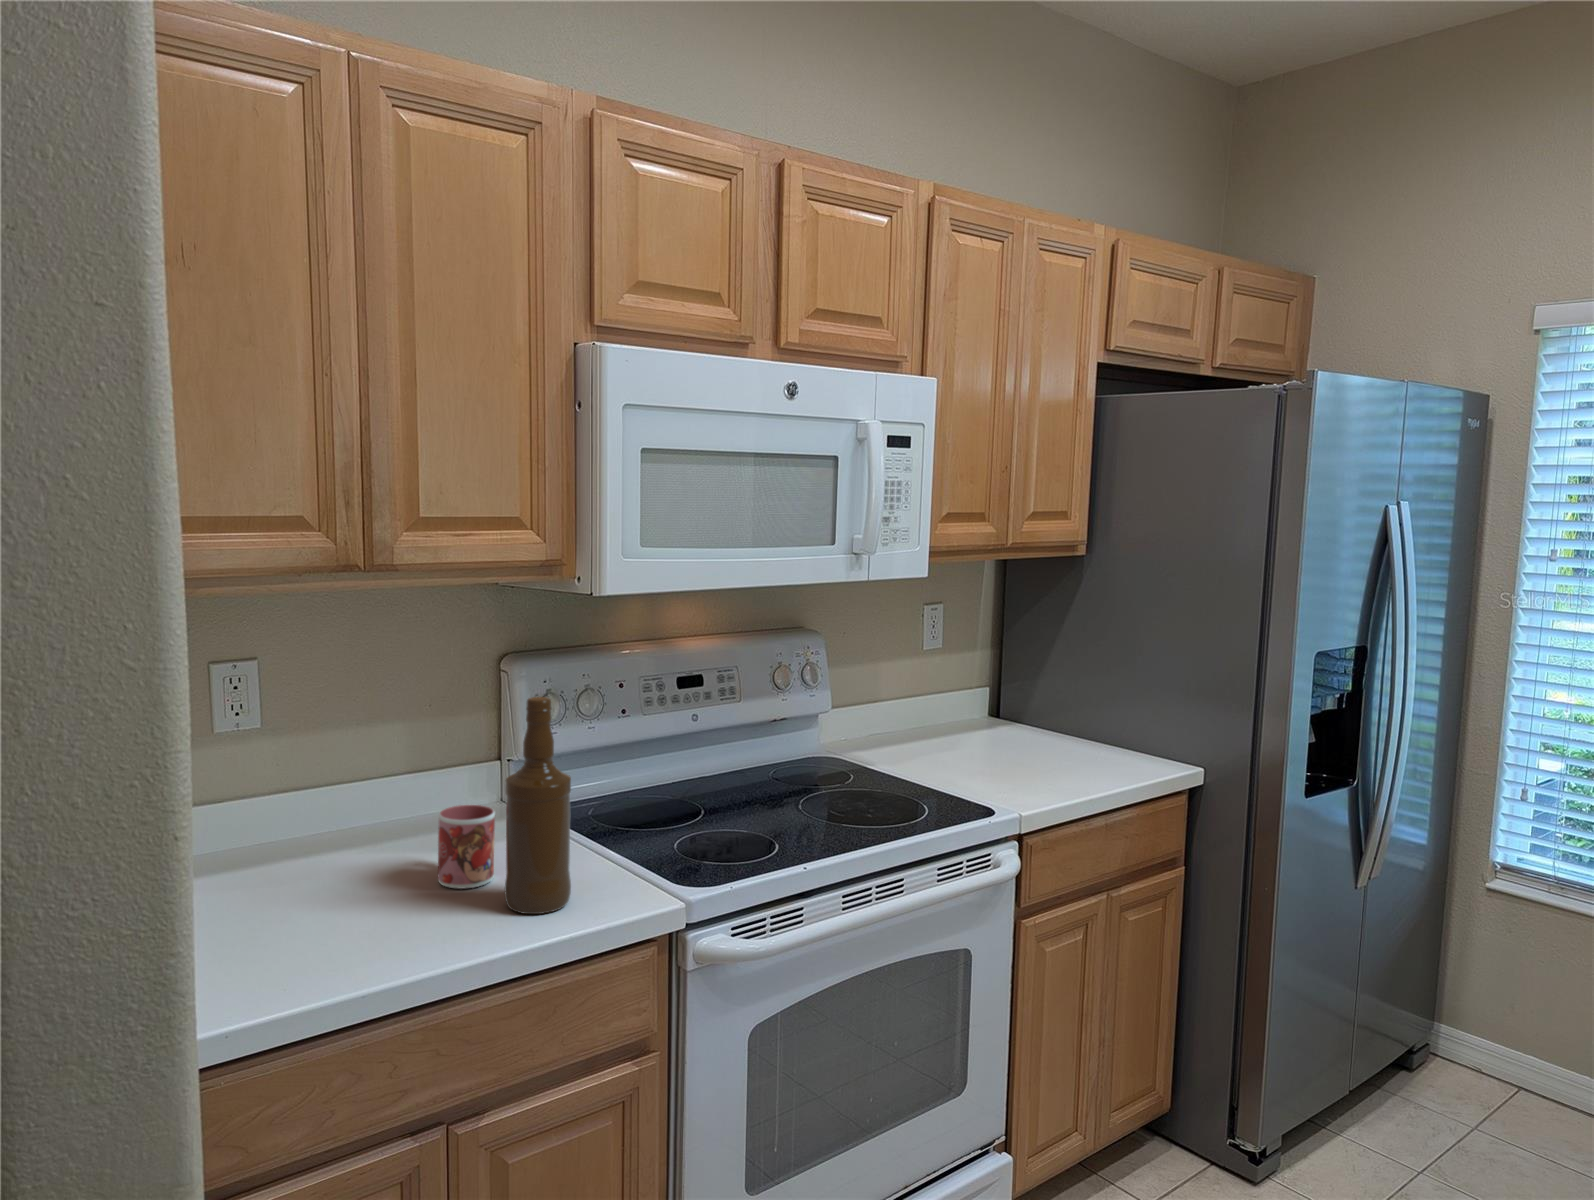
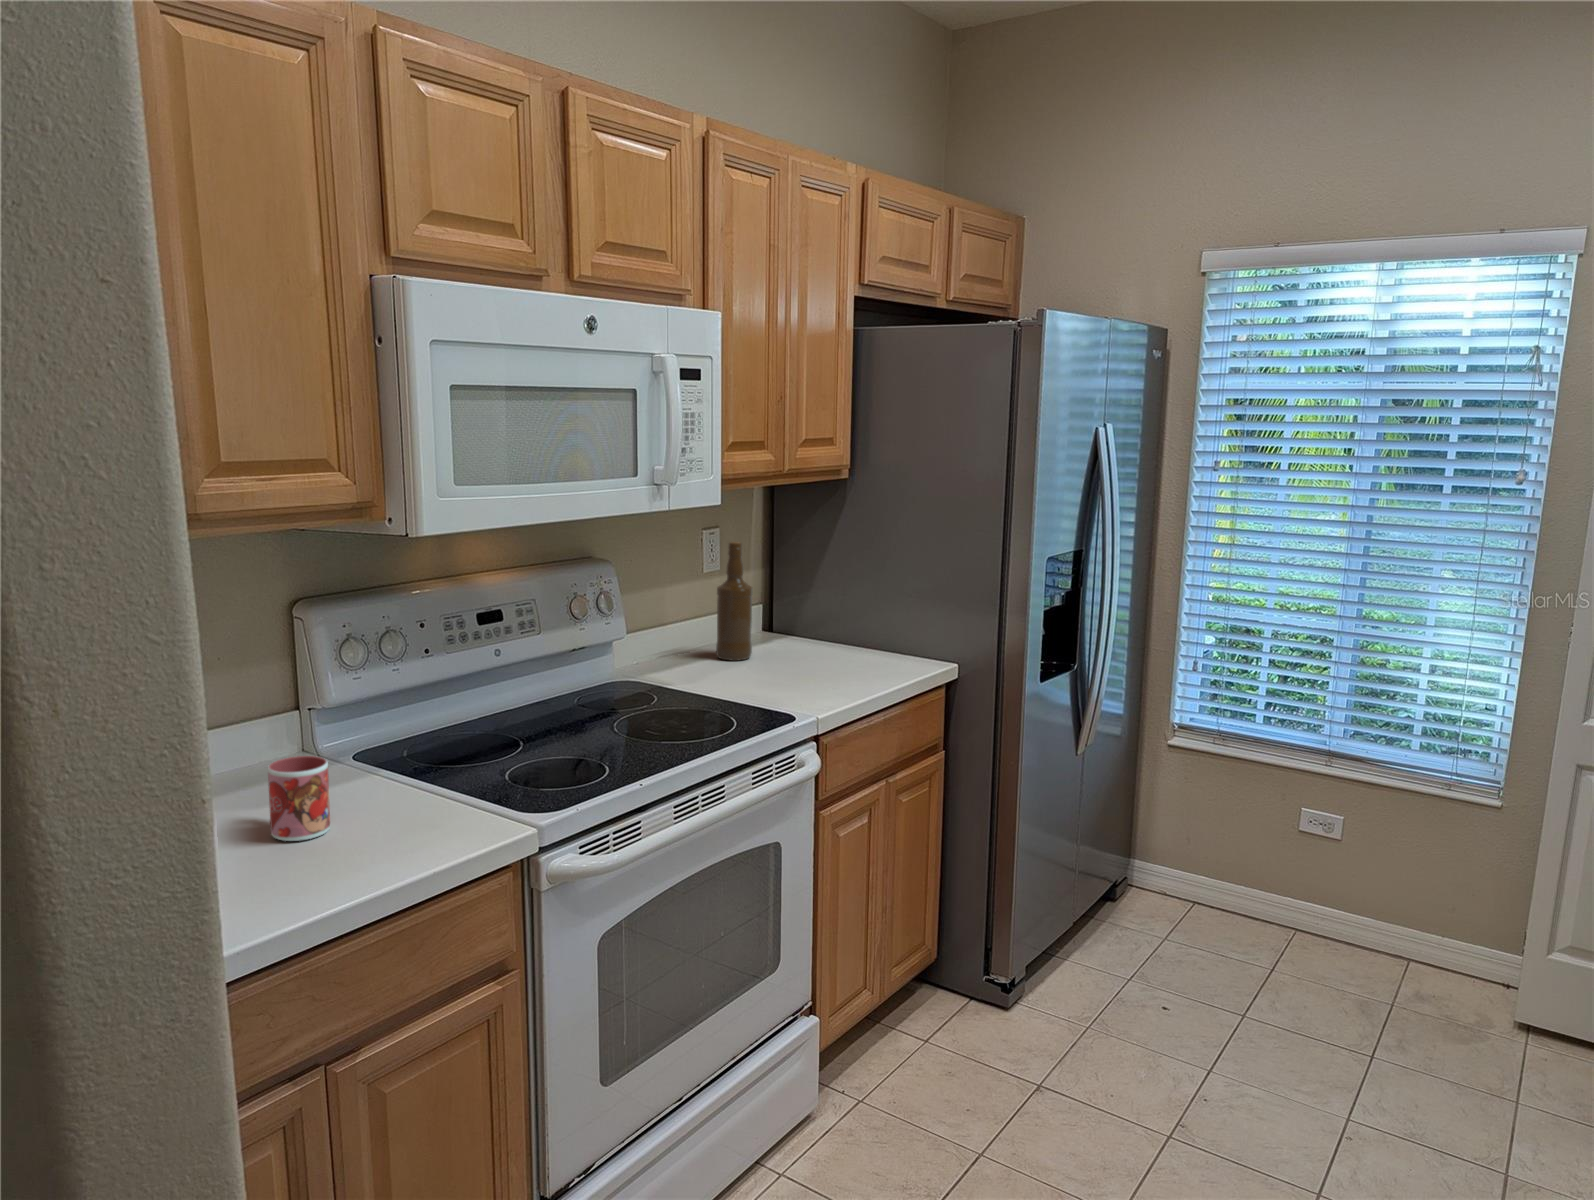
bottle: present [505,697,571,914] -> present [716,542,752,661]

